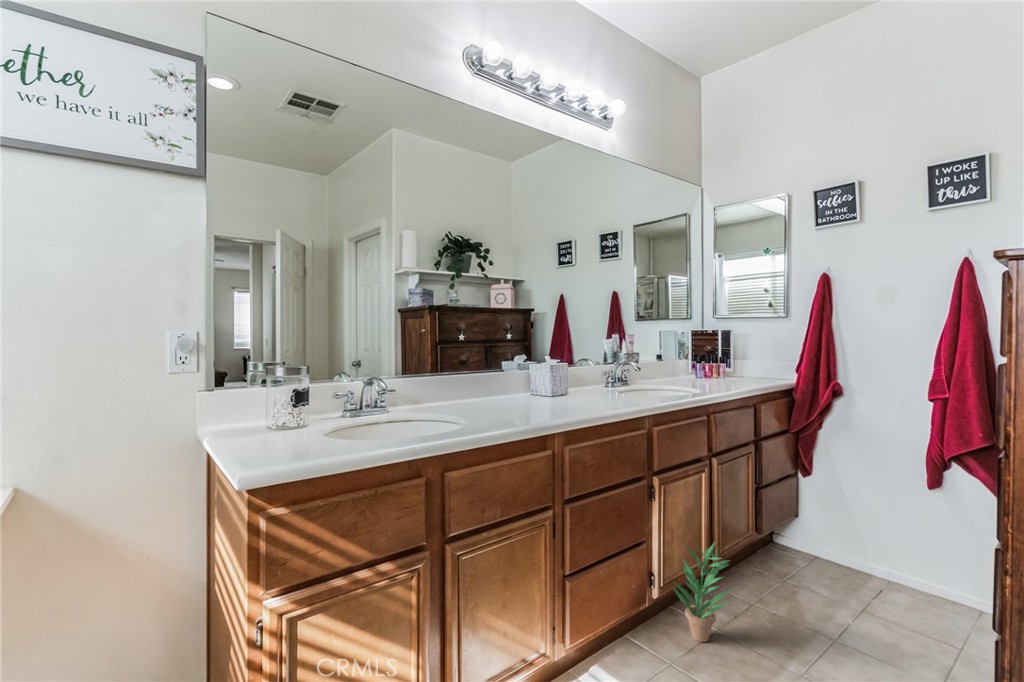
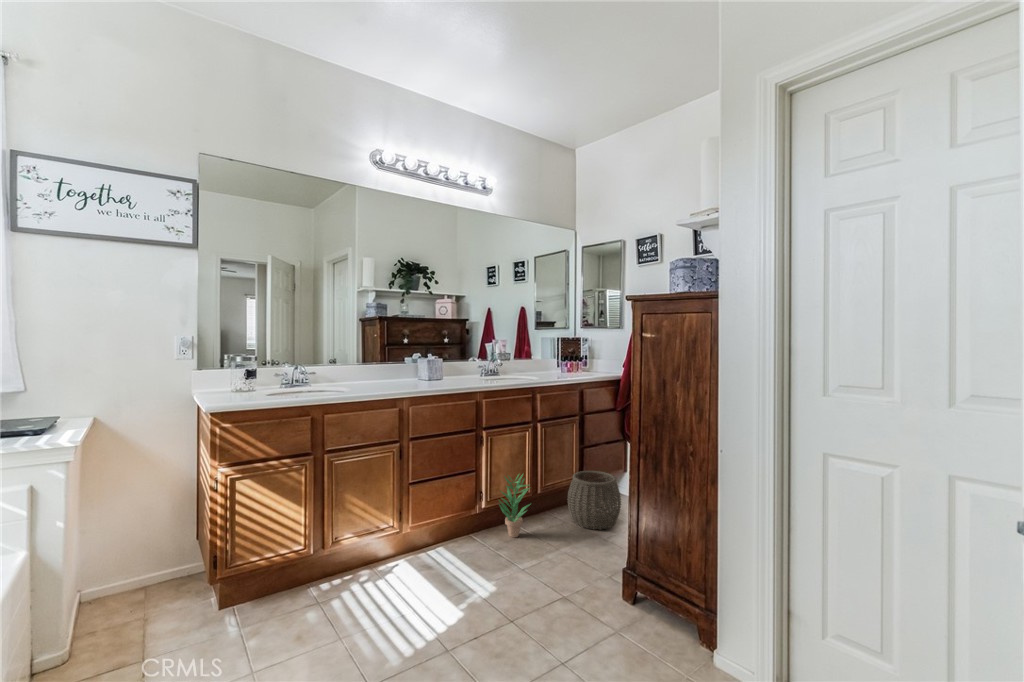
woven basket: none [756,525,850,623] -> present [568,471,621,530]

